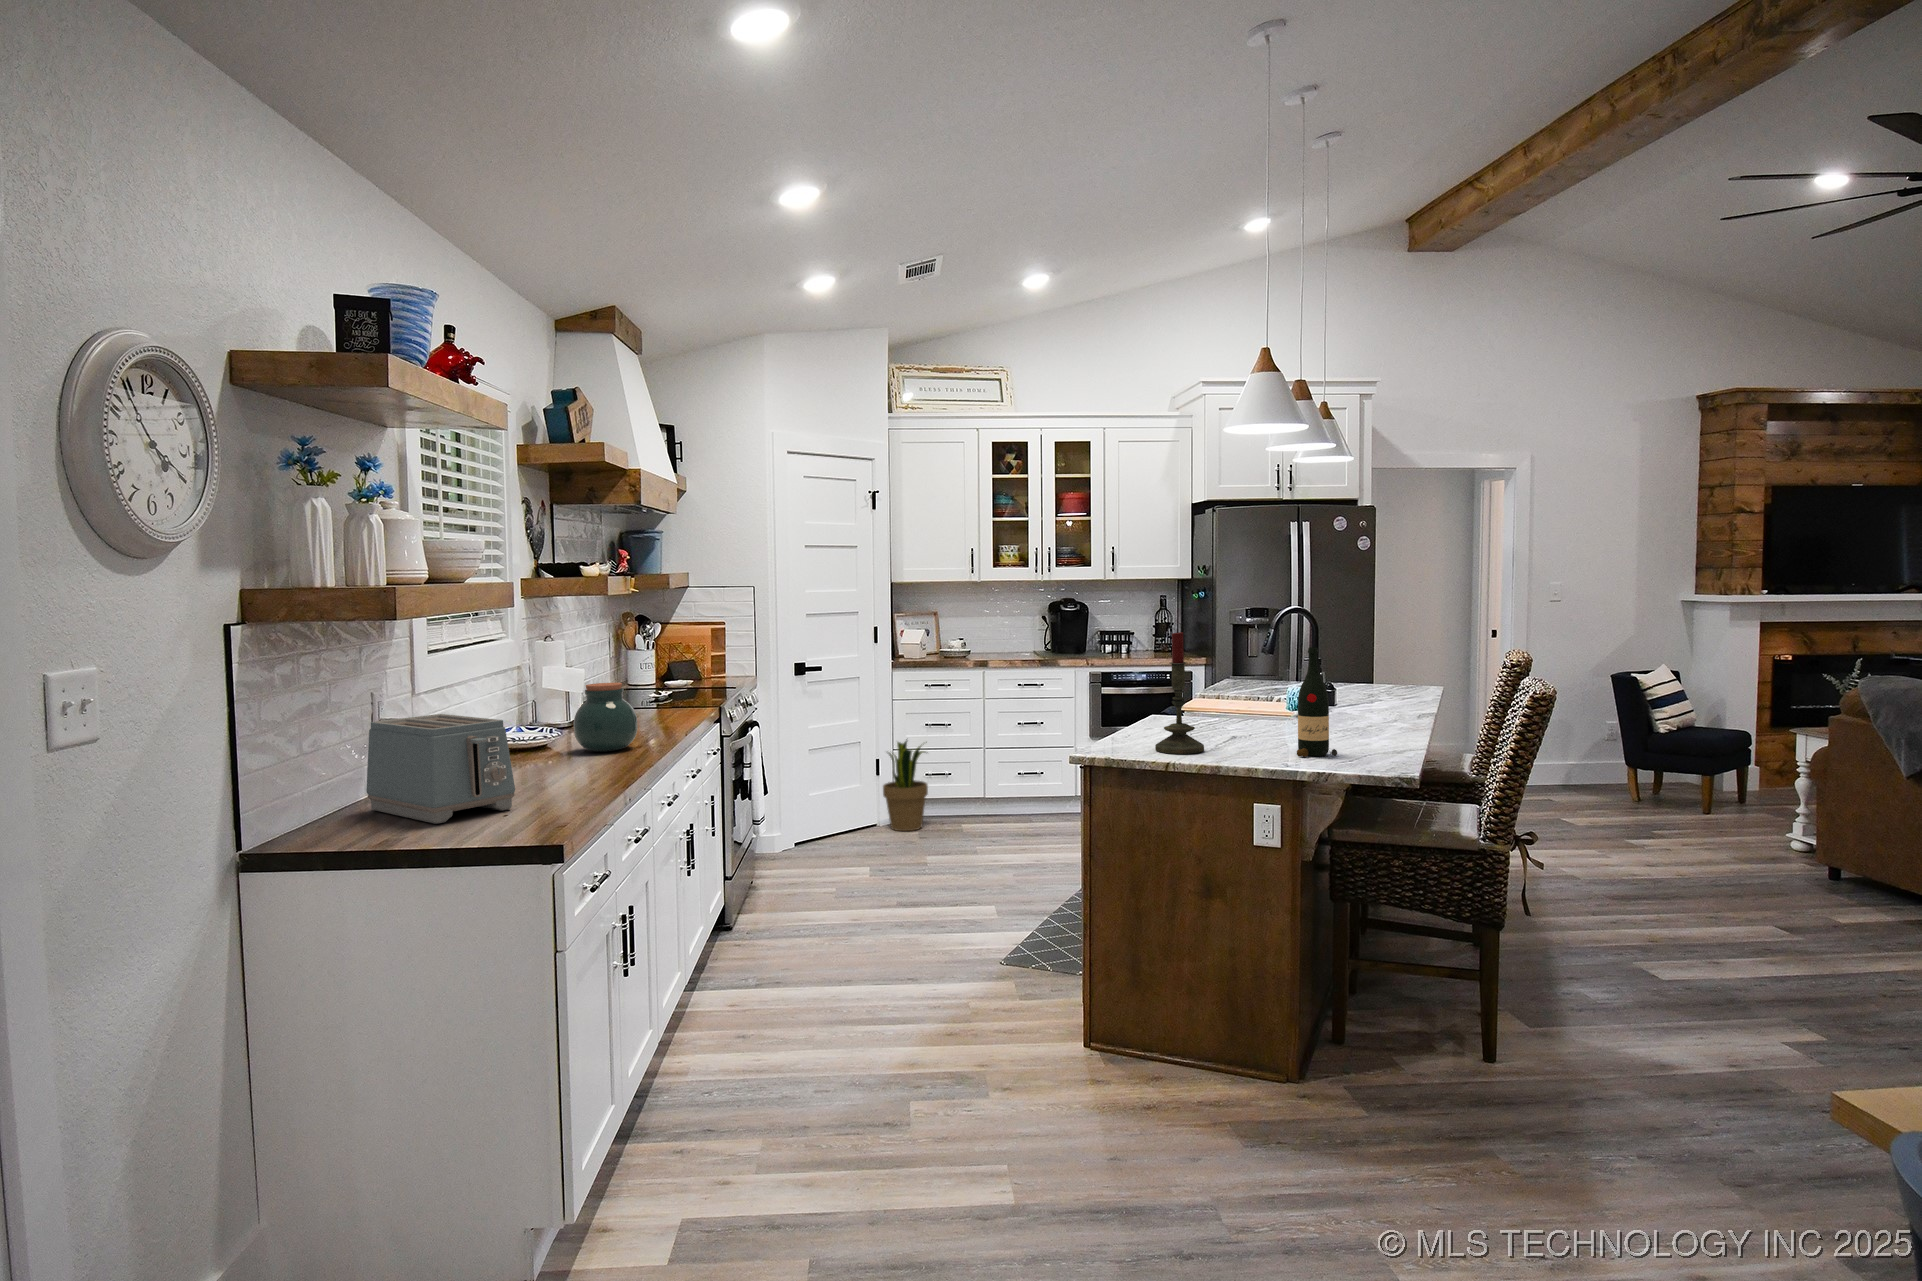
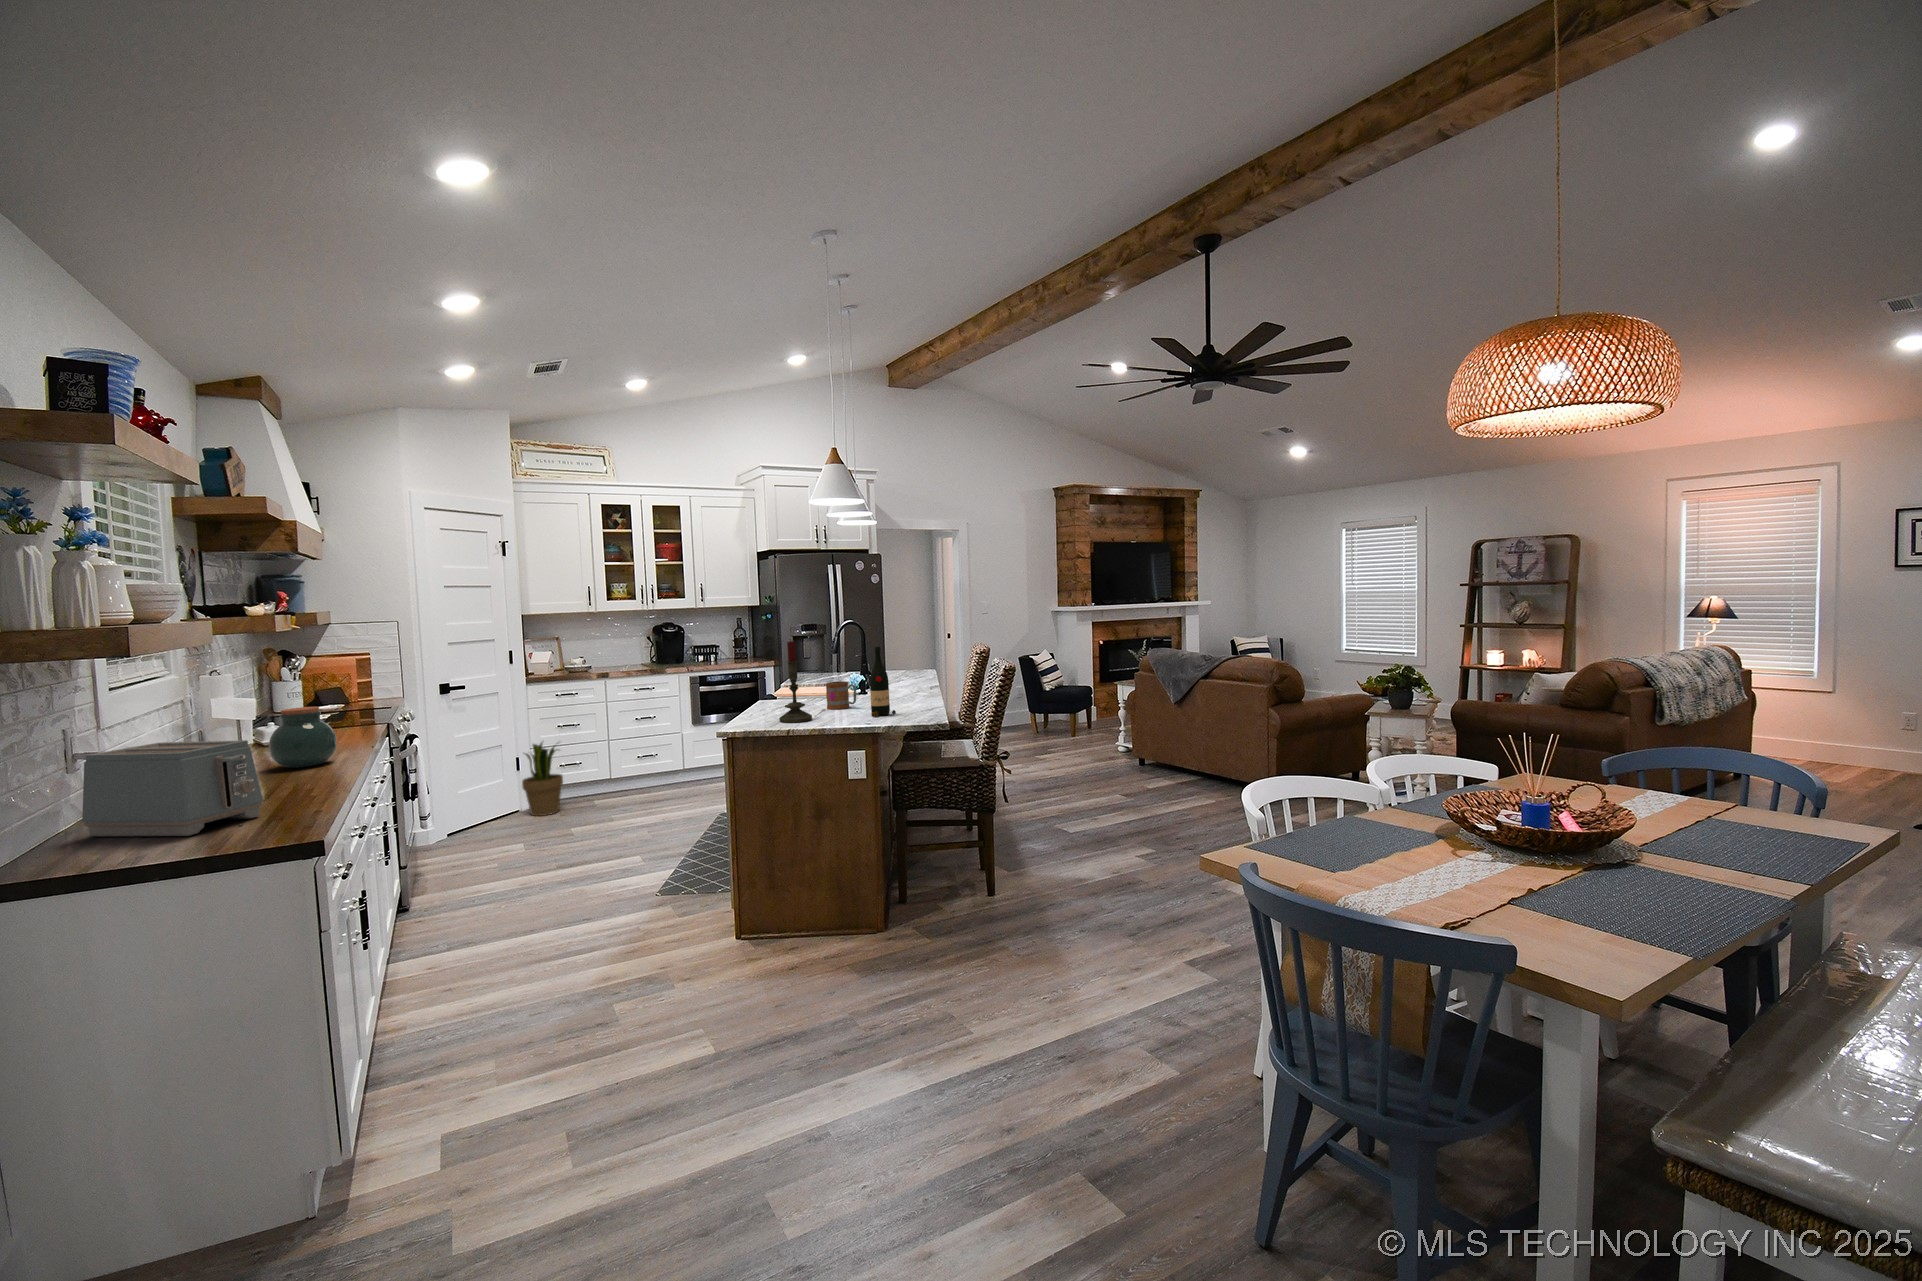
mug: none [1236,696,1282,739] -> present [826,681,856,709]

